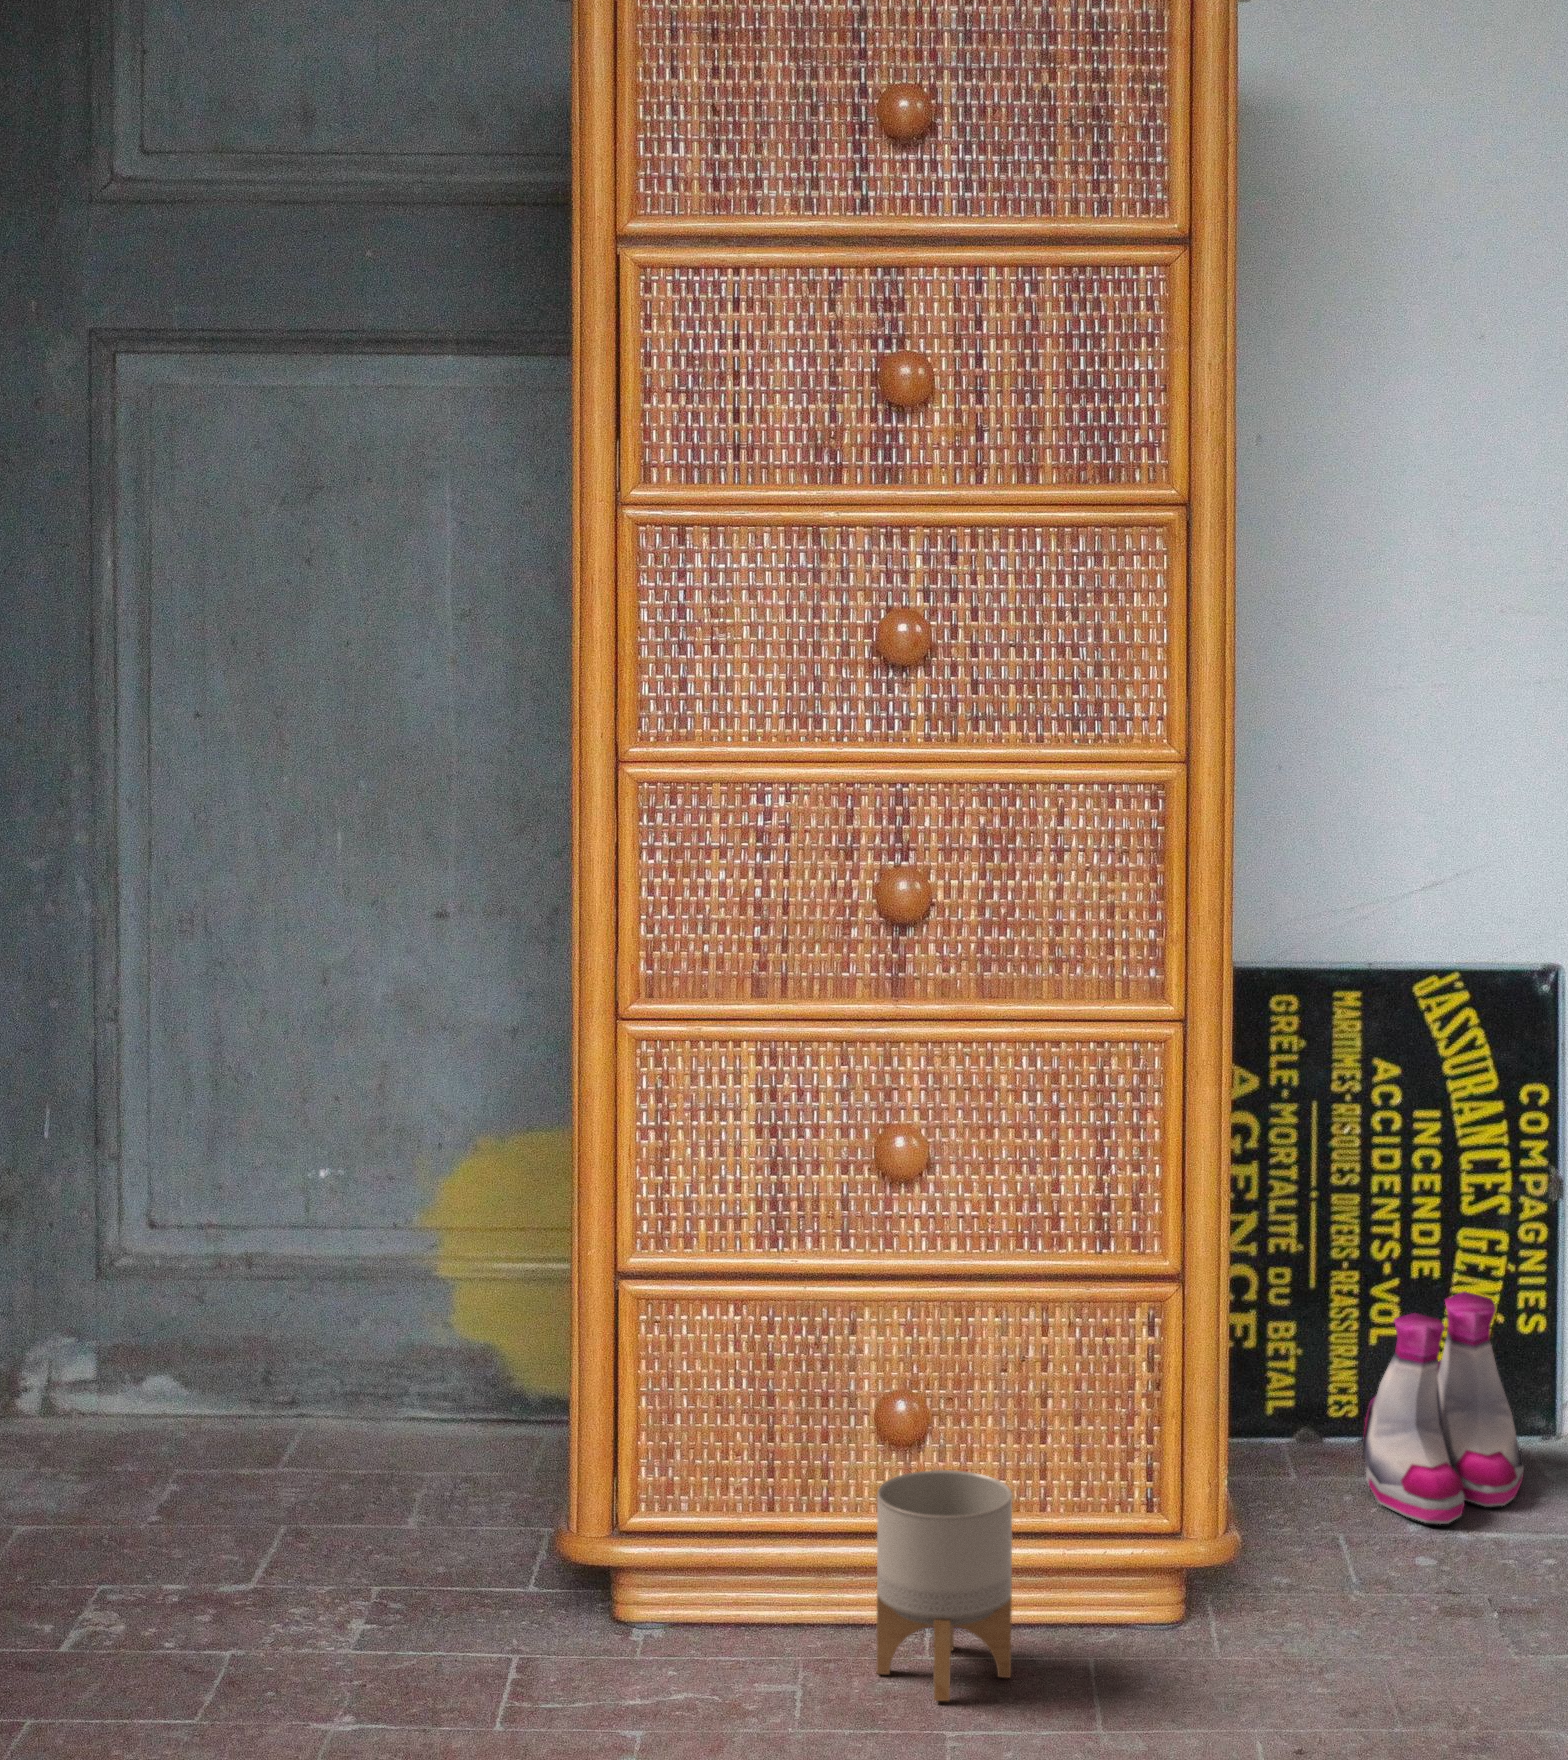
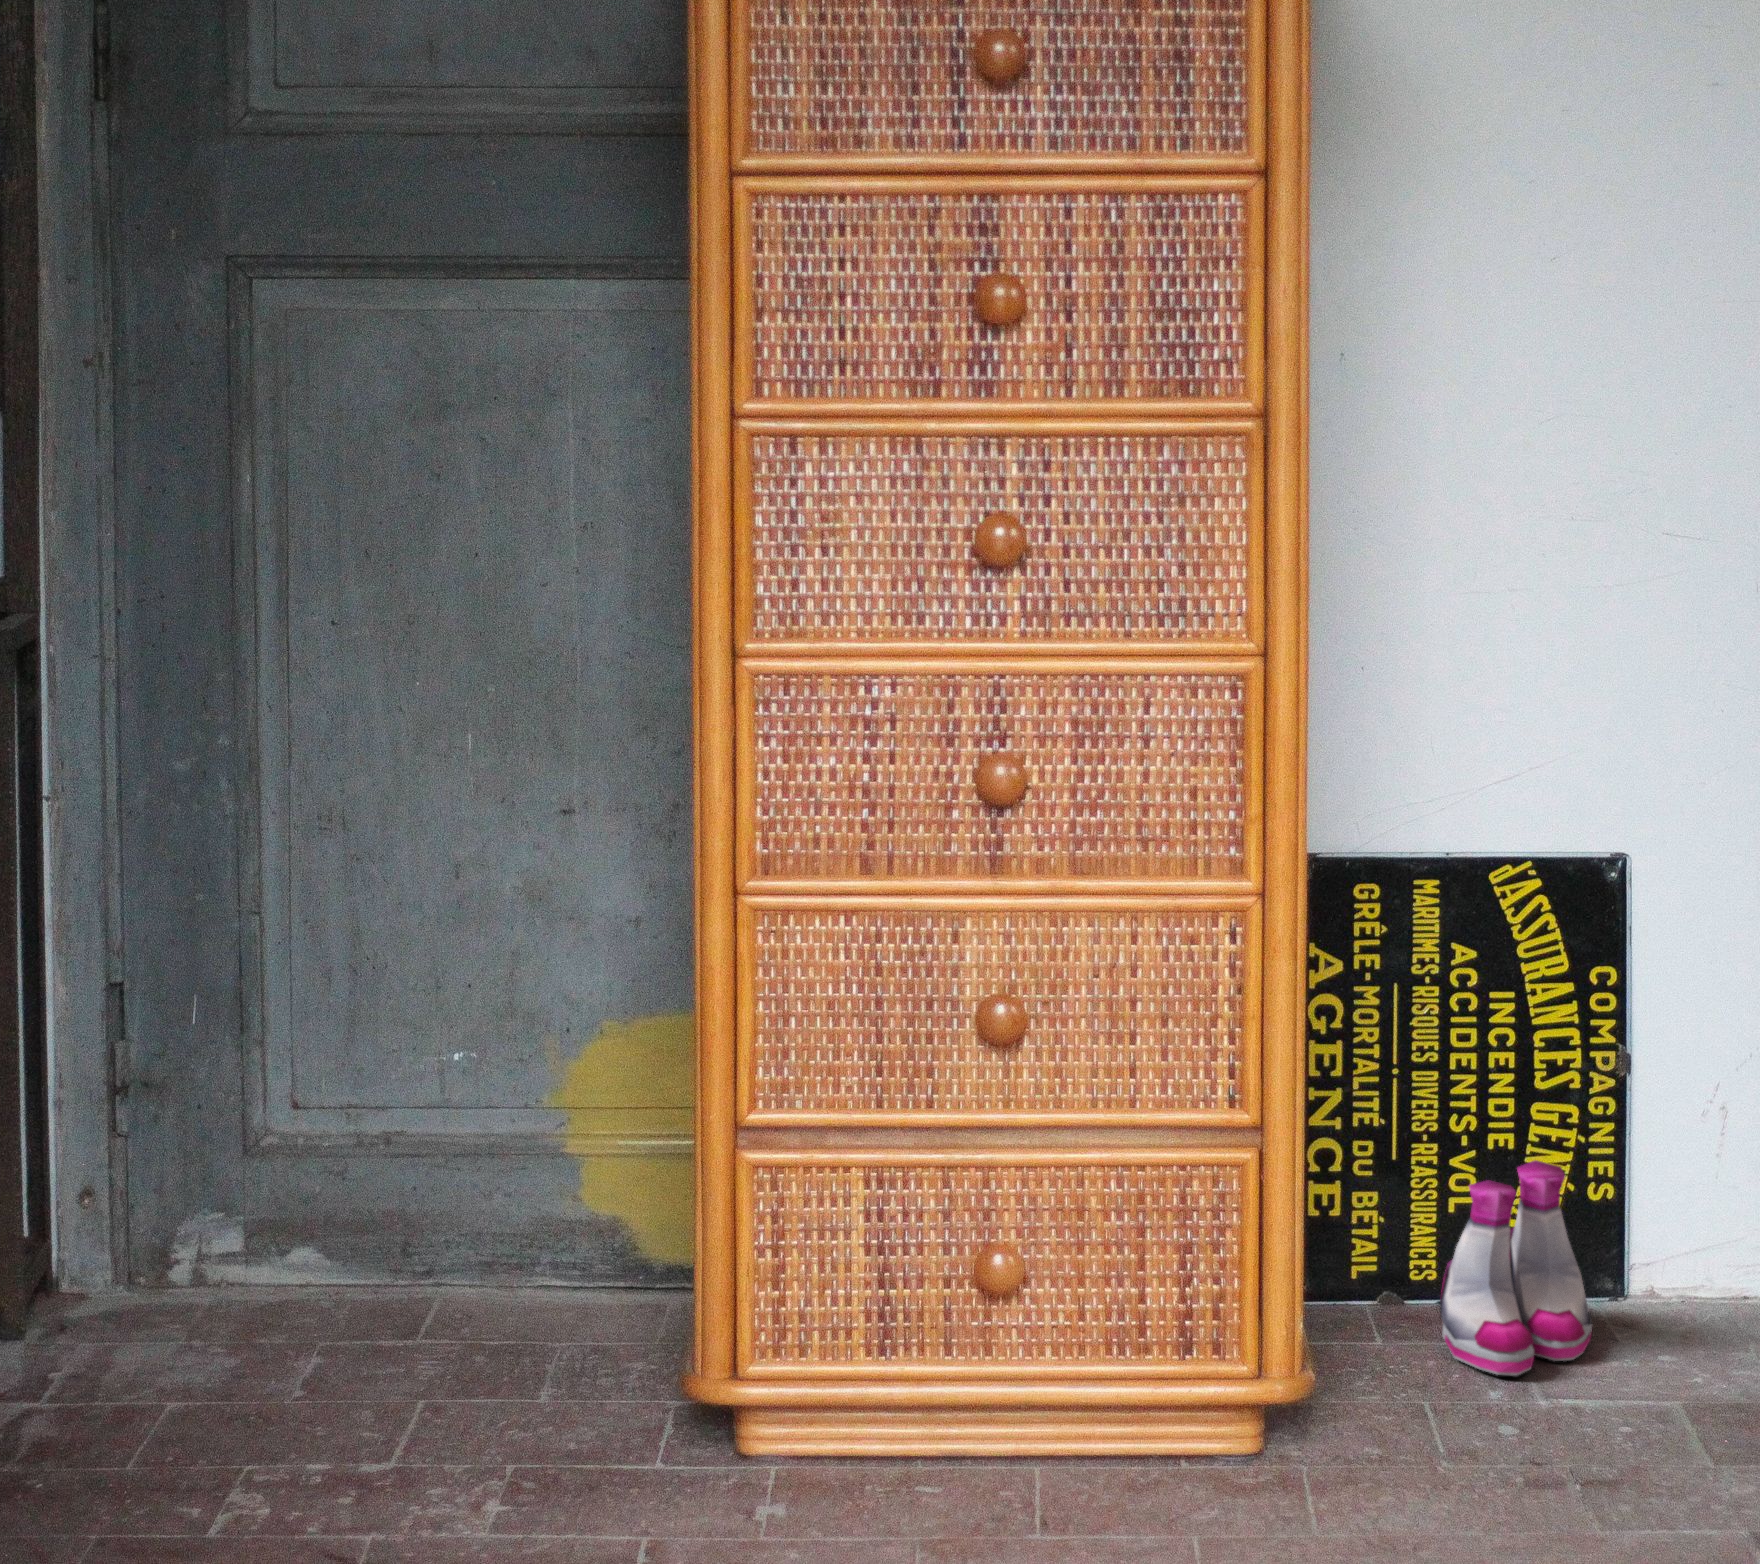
planter: present [876,1470,1012,1701] -> none [977,1315,1103,1526]

